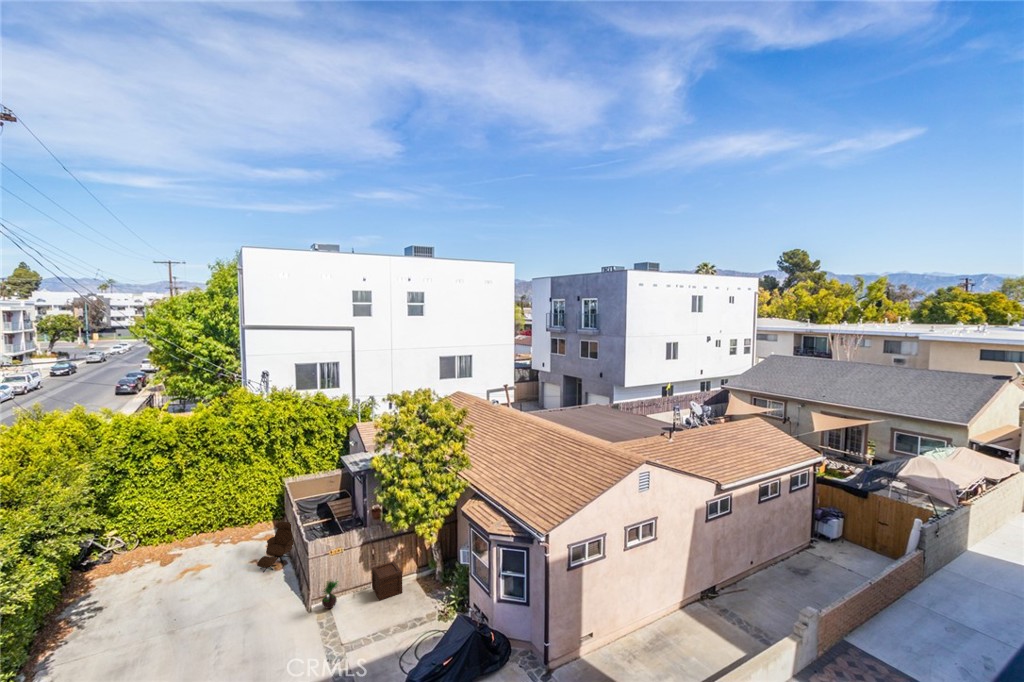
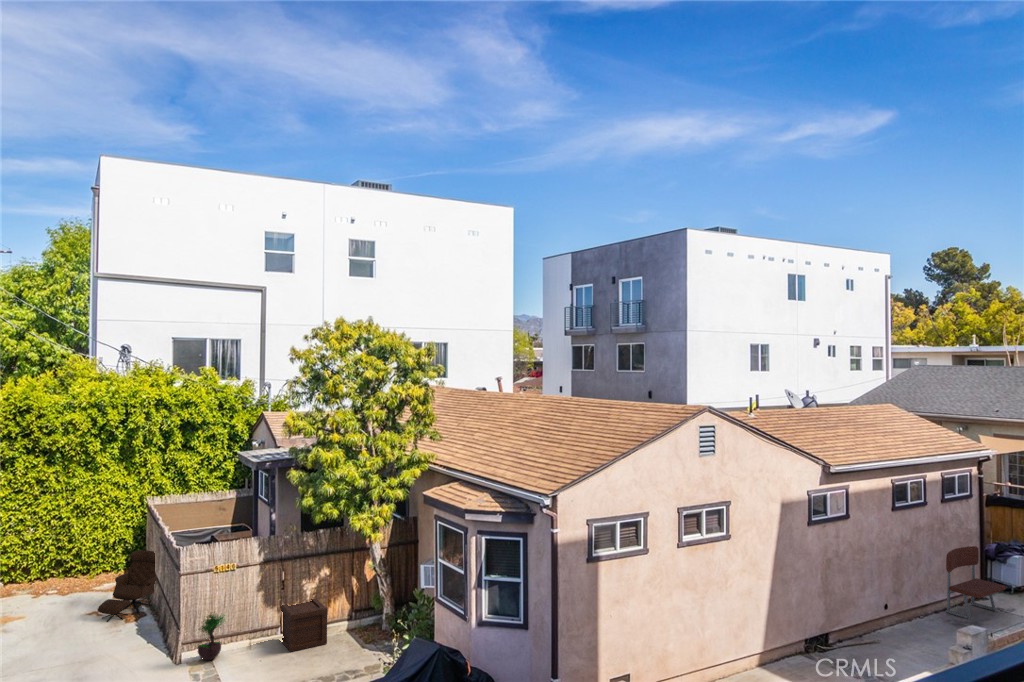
bench: none [789,518,827,568] -> present [946,546,1006,620]

